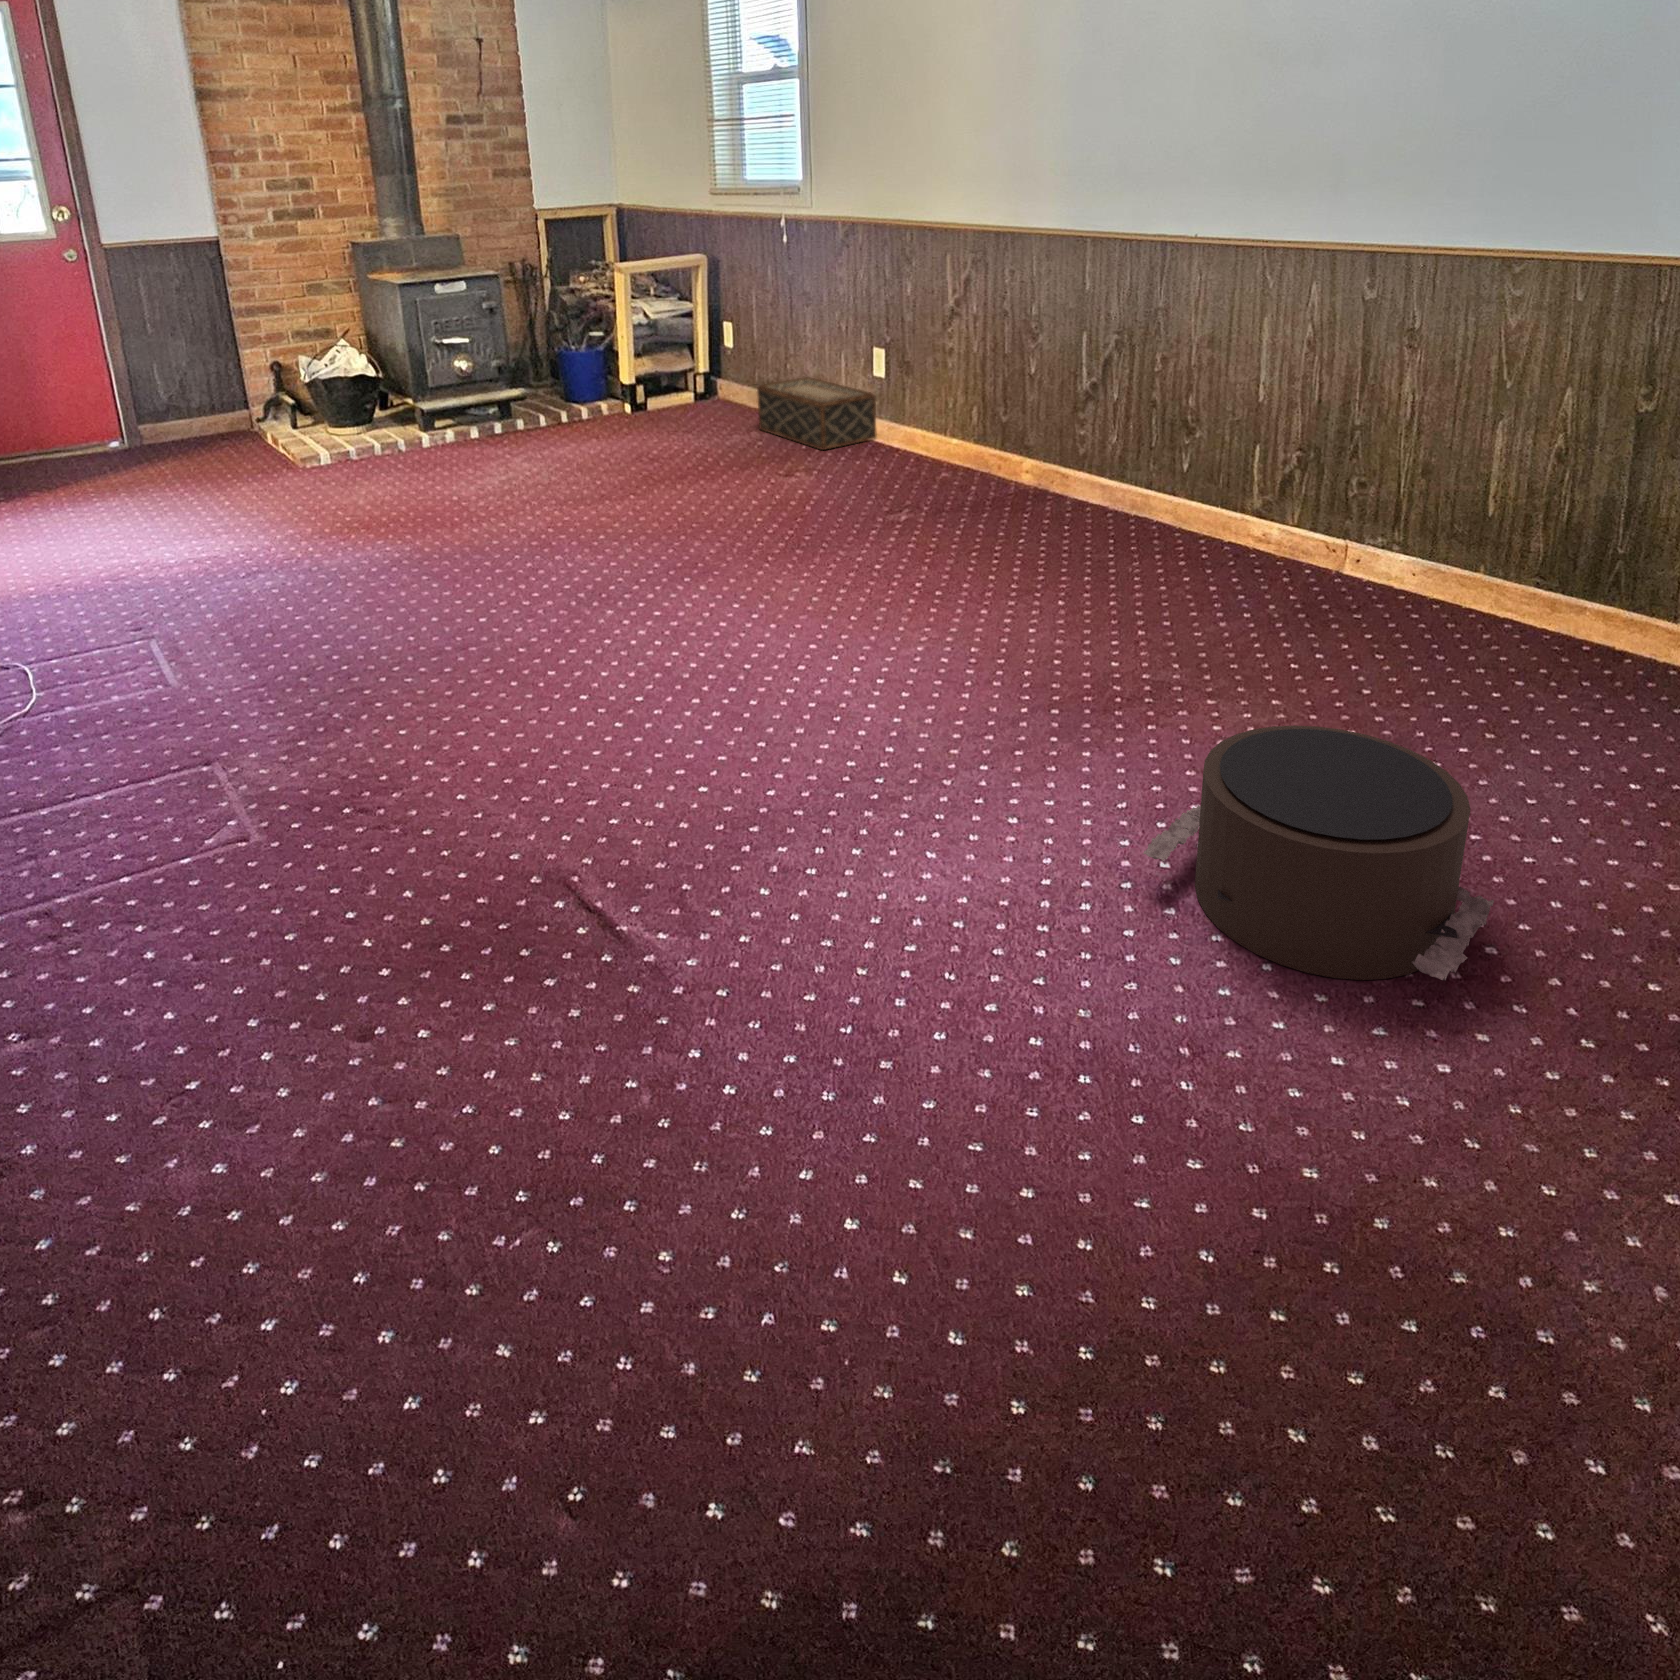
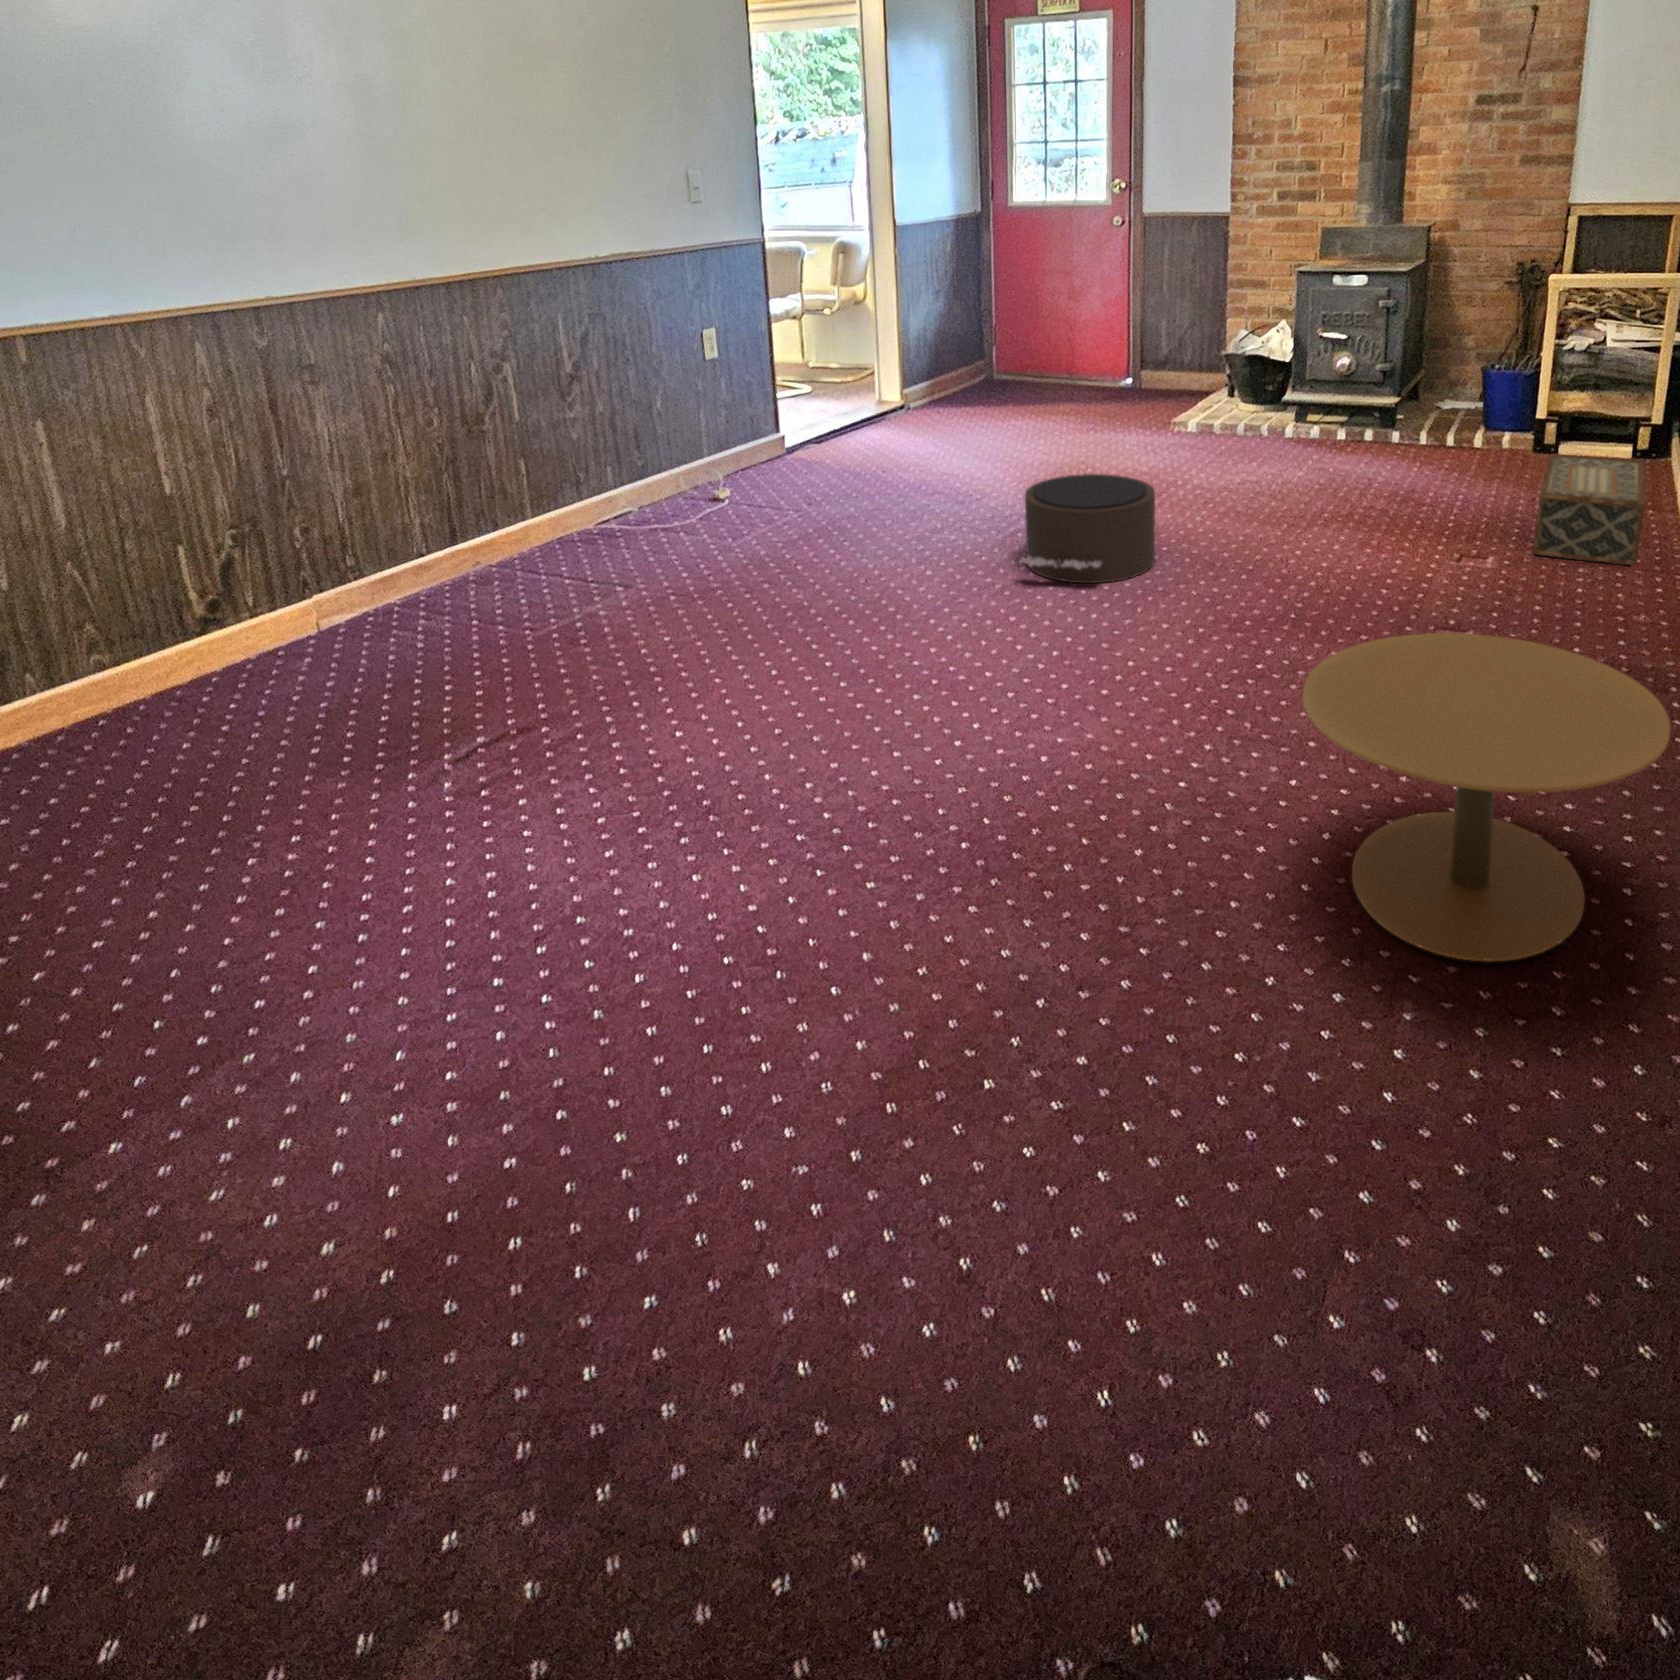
side table: none [1081,426,1294,592] -> present [1303,633,1670,961]
pouf: present [1143,725,1494,980] -> present [1020,474,1155,583]

